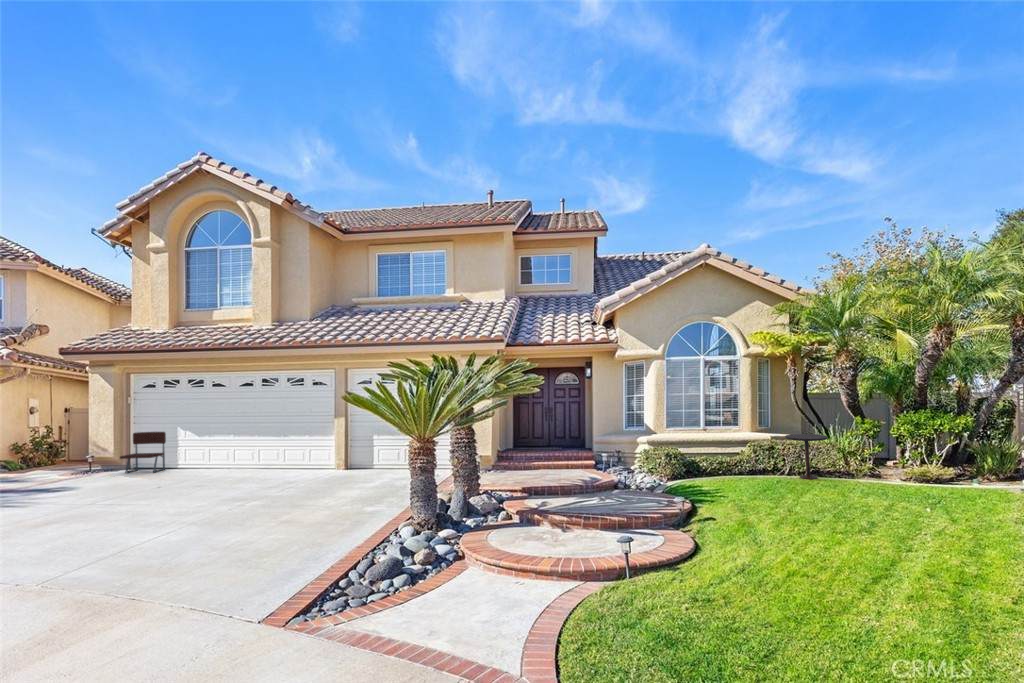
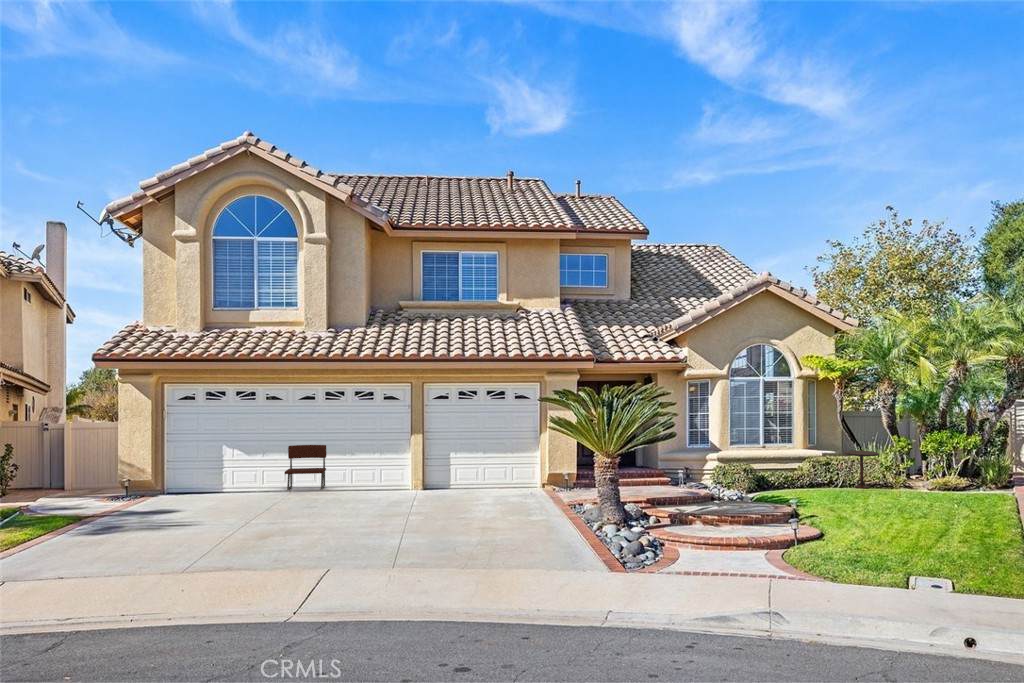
bench: present [120,432,166,473] -> present [285,445,326,490]

